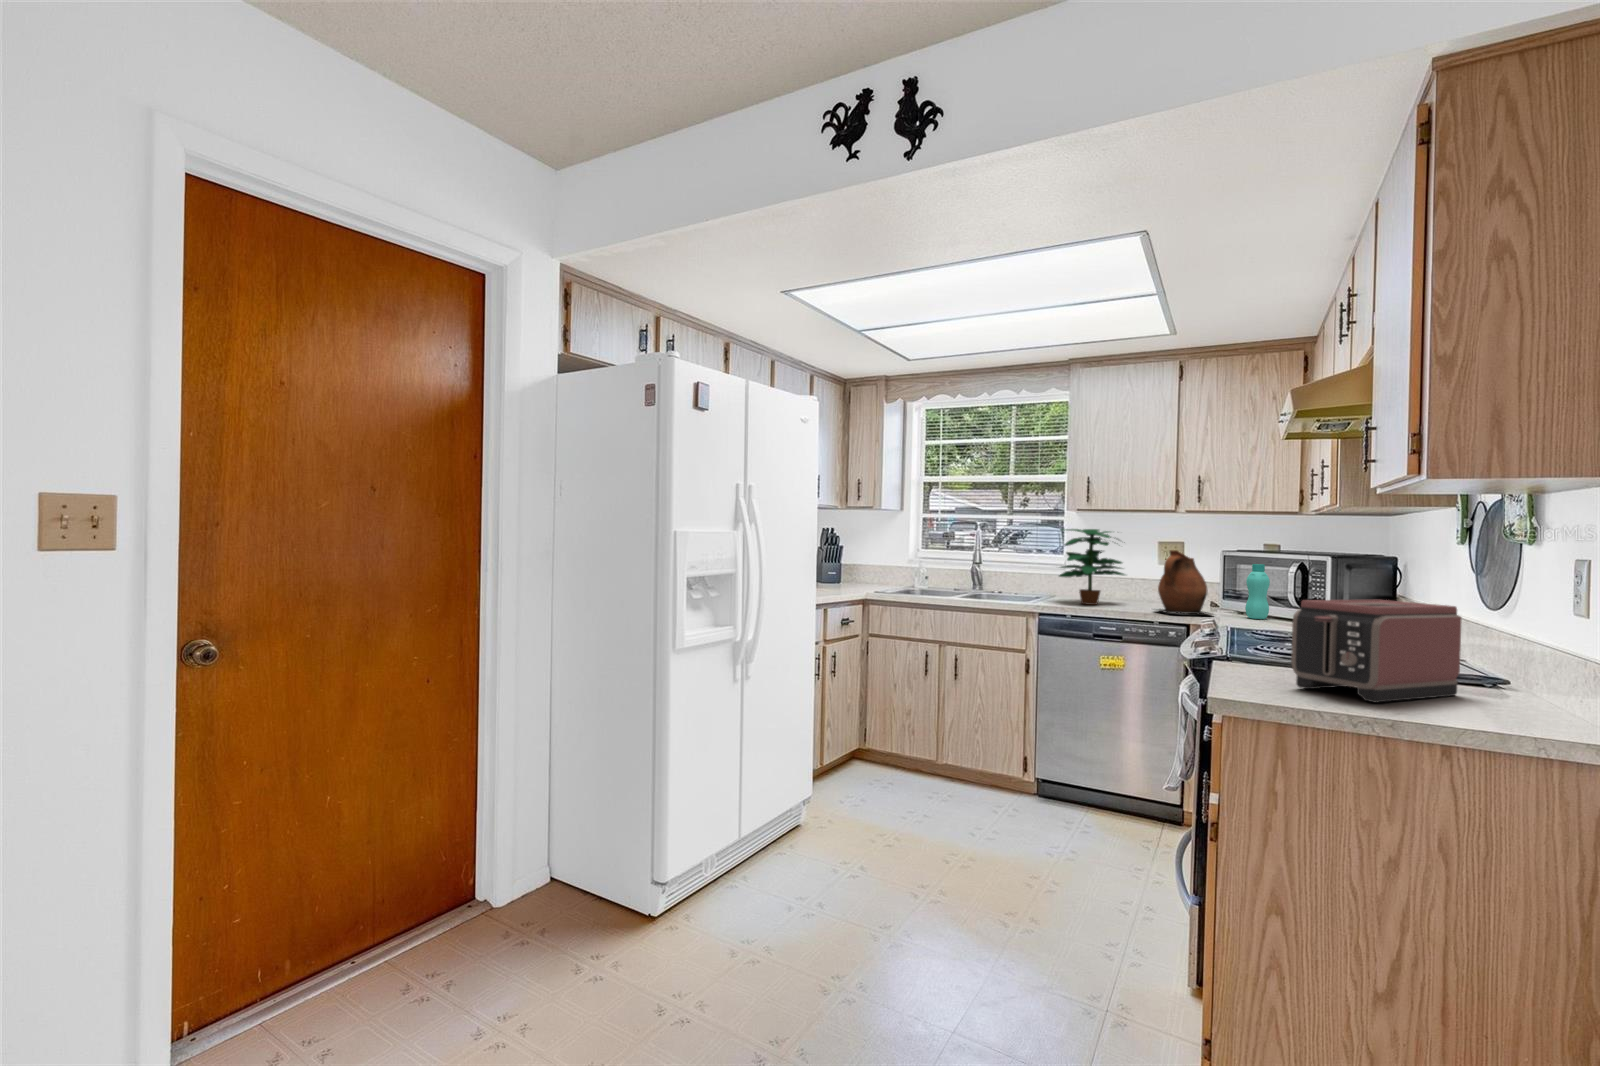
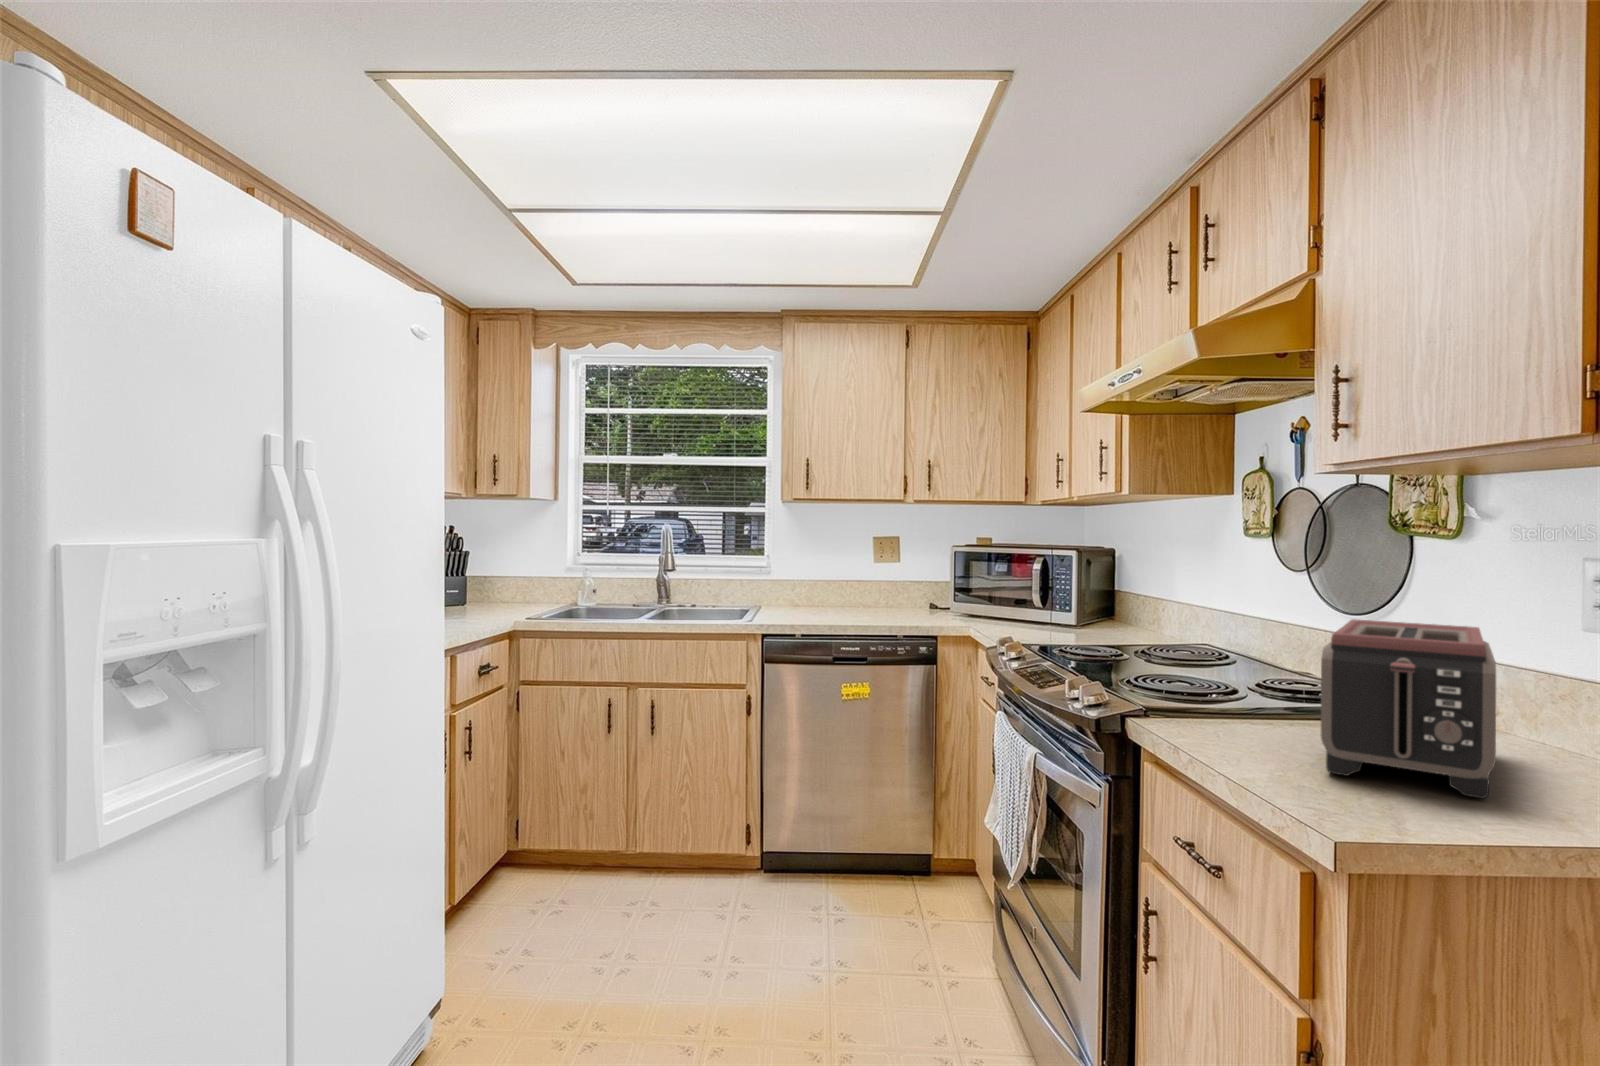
potted plant: present [1059,529,1125,605] -> none [776,523,857,619]
ceramic pitcher: present [1157,550,1212,615] -> none [896,548,969,627]
bottle: present [1245,564,1270,619] -> none [1000,562,1025,627]

